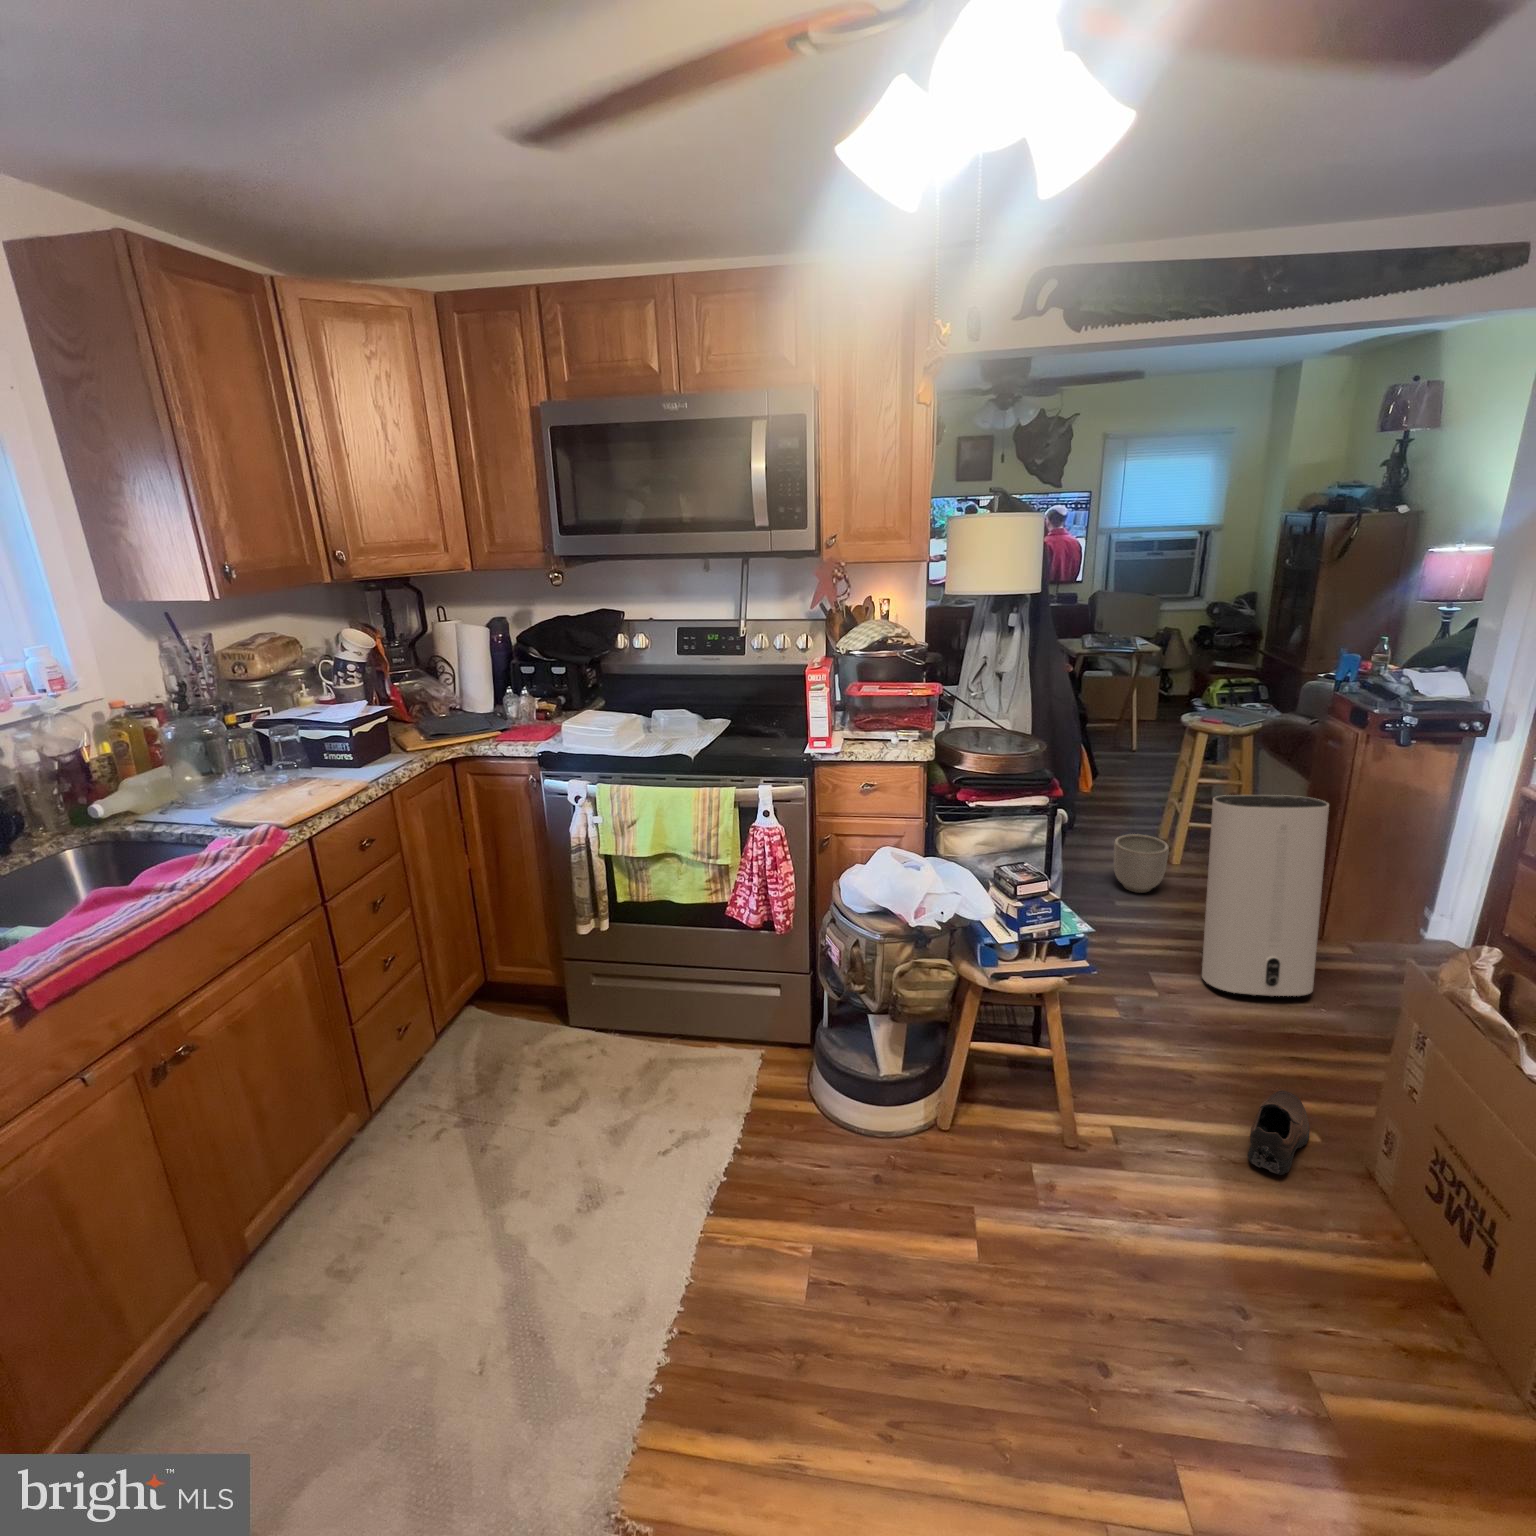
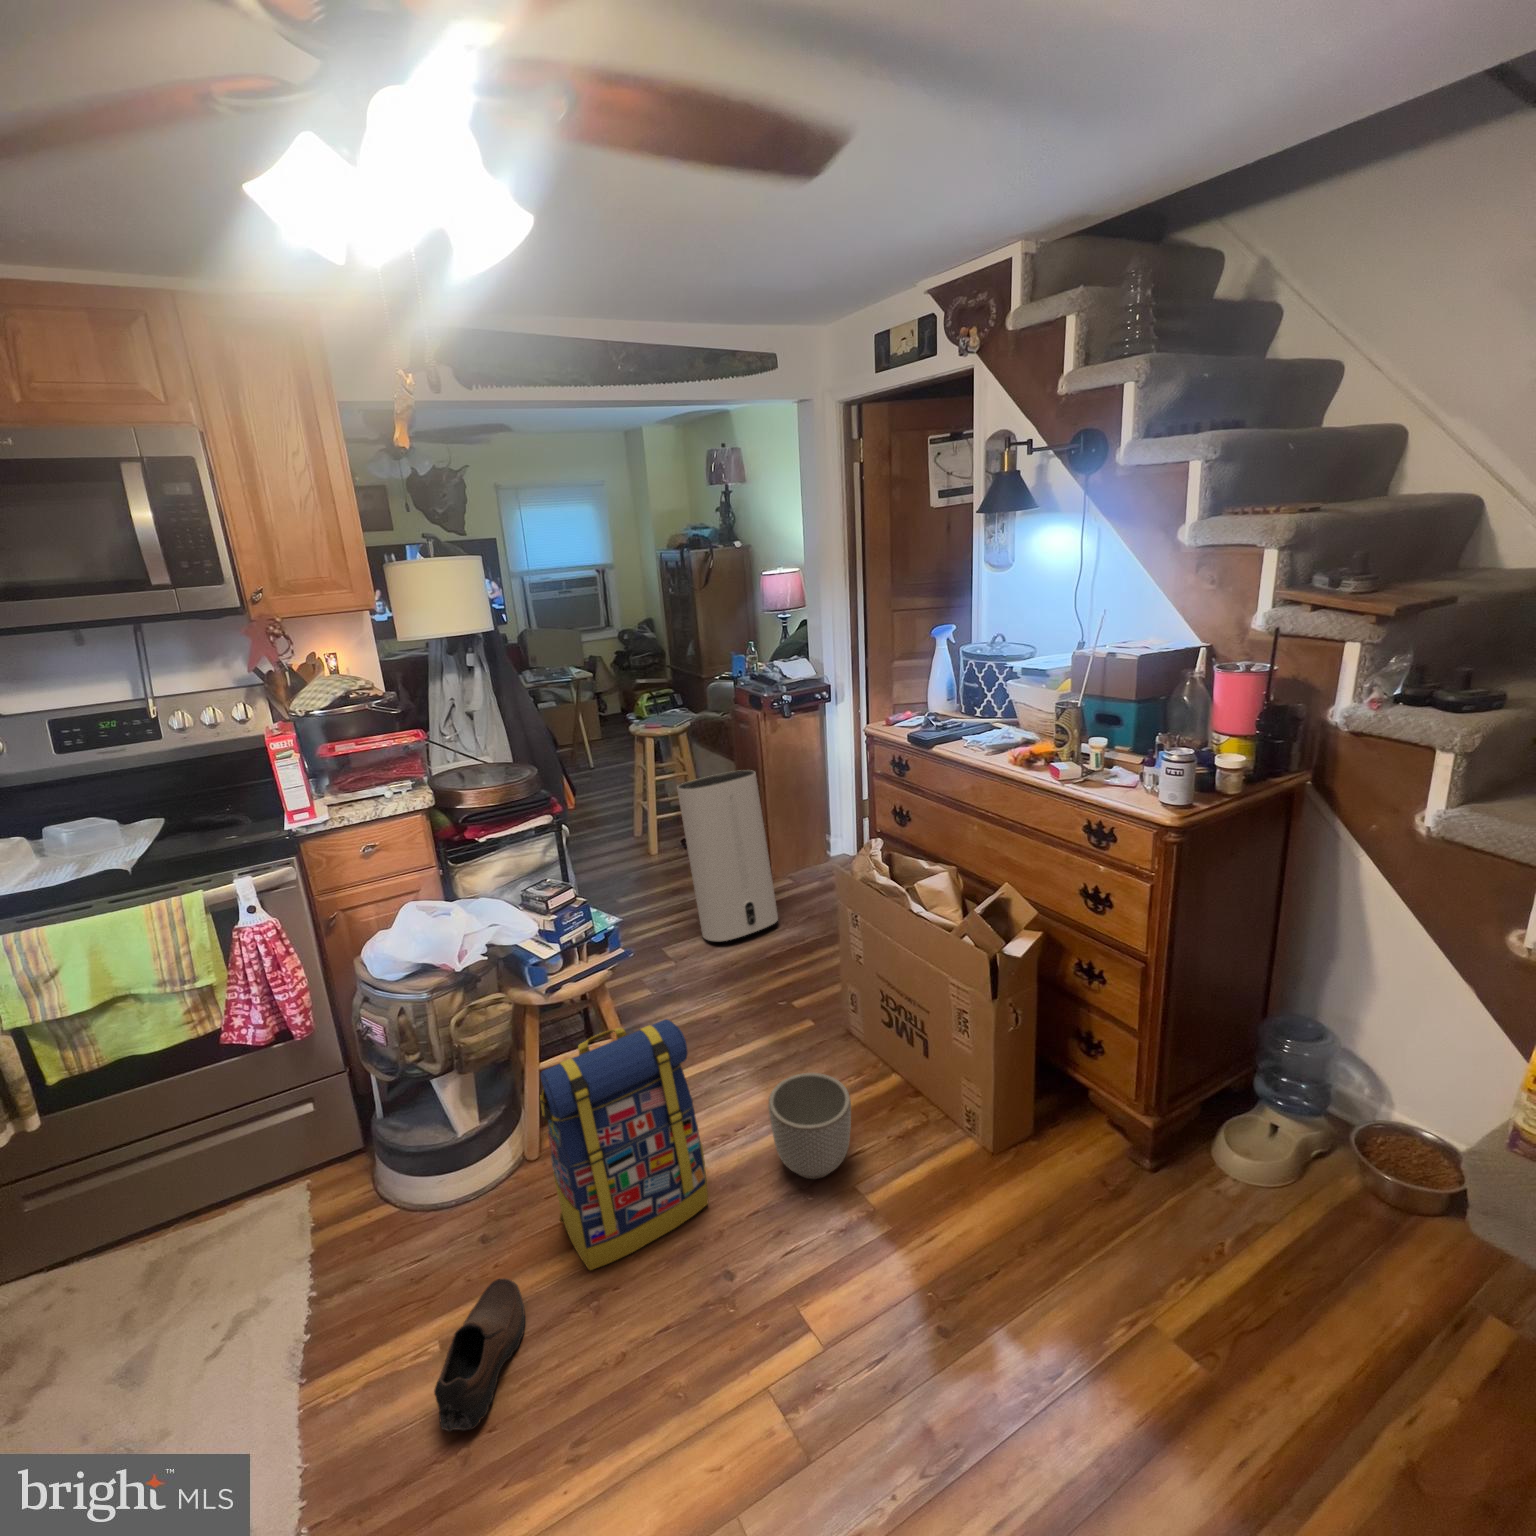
planter: present [1114,834,1169,893] -> present [769,1073,851,1179]
backpack: none [945,1043,1122,1280] -> present [540,1019,708,1270]
shoe: present [1248,1090,1309,1175] -> present [434,1278,525,1431]

